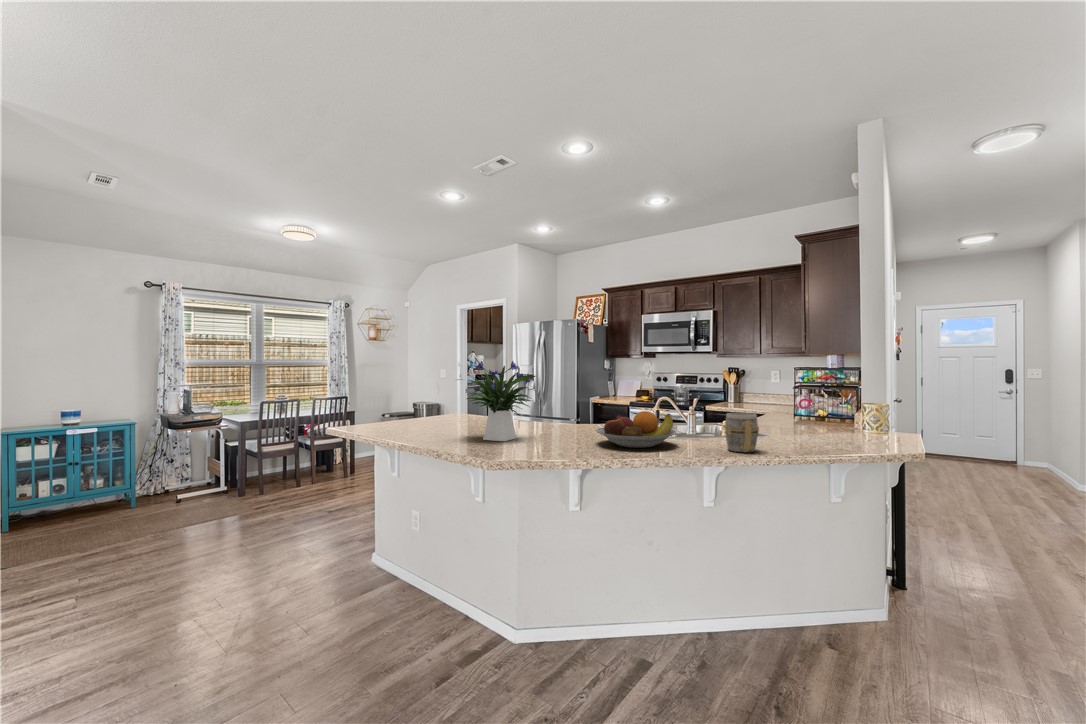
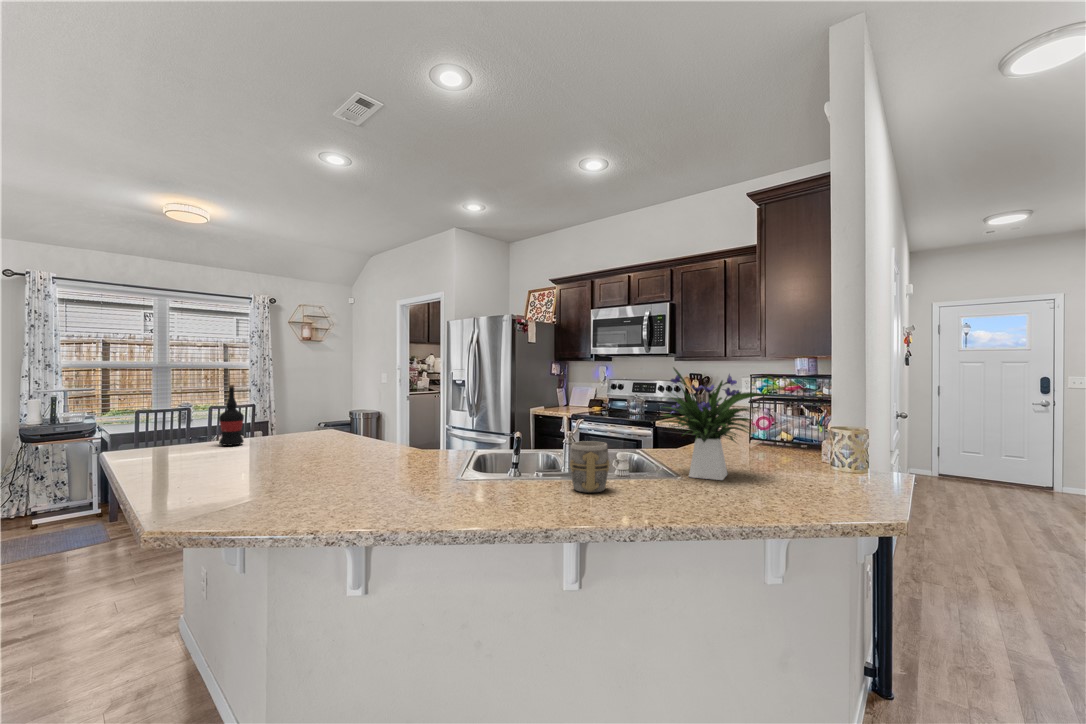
flower arrangement: present [467,358,535,441] -> present [663,368,762,480]
wine bottle: none [383,375,401,425] -> present [219,385,244,446]
fruit bowl: present [596,411,676,448] -> none [423,438,522,483]

